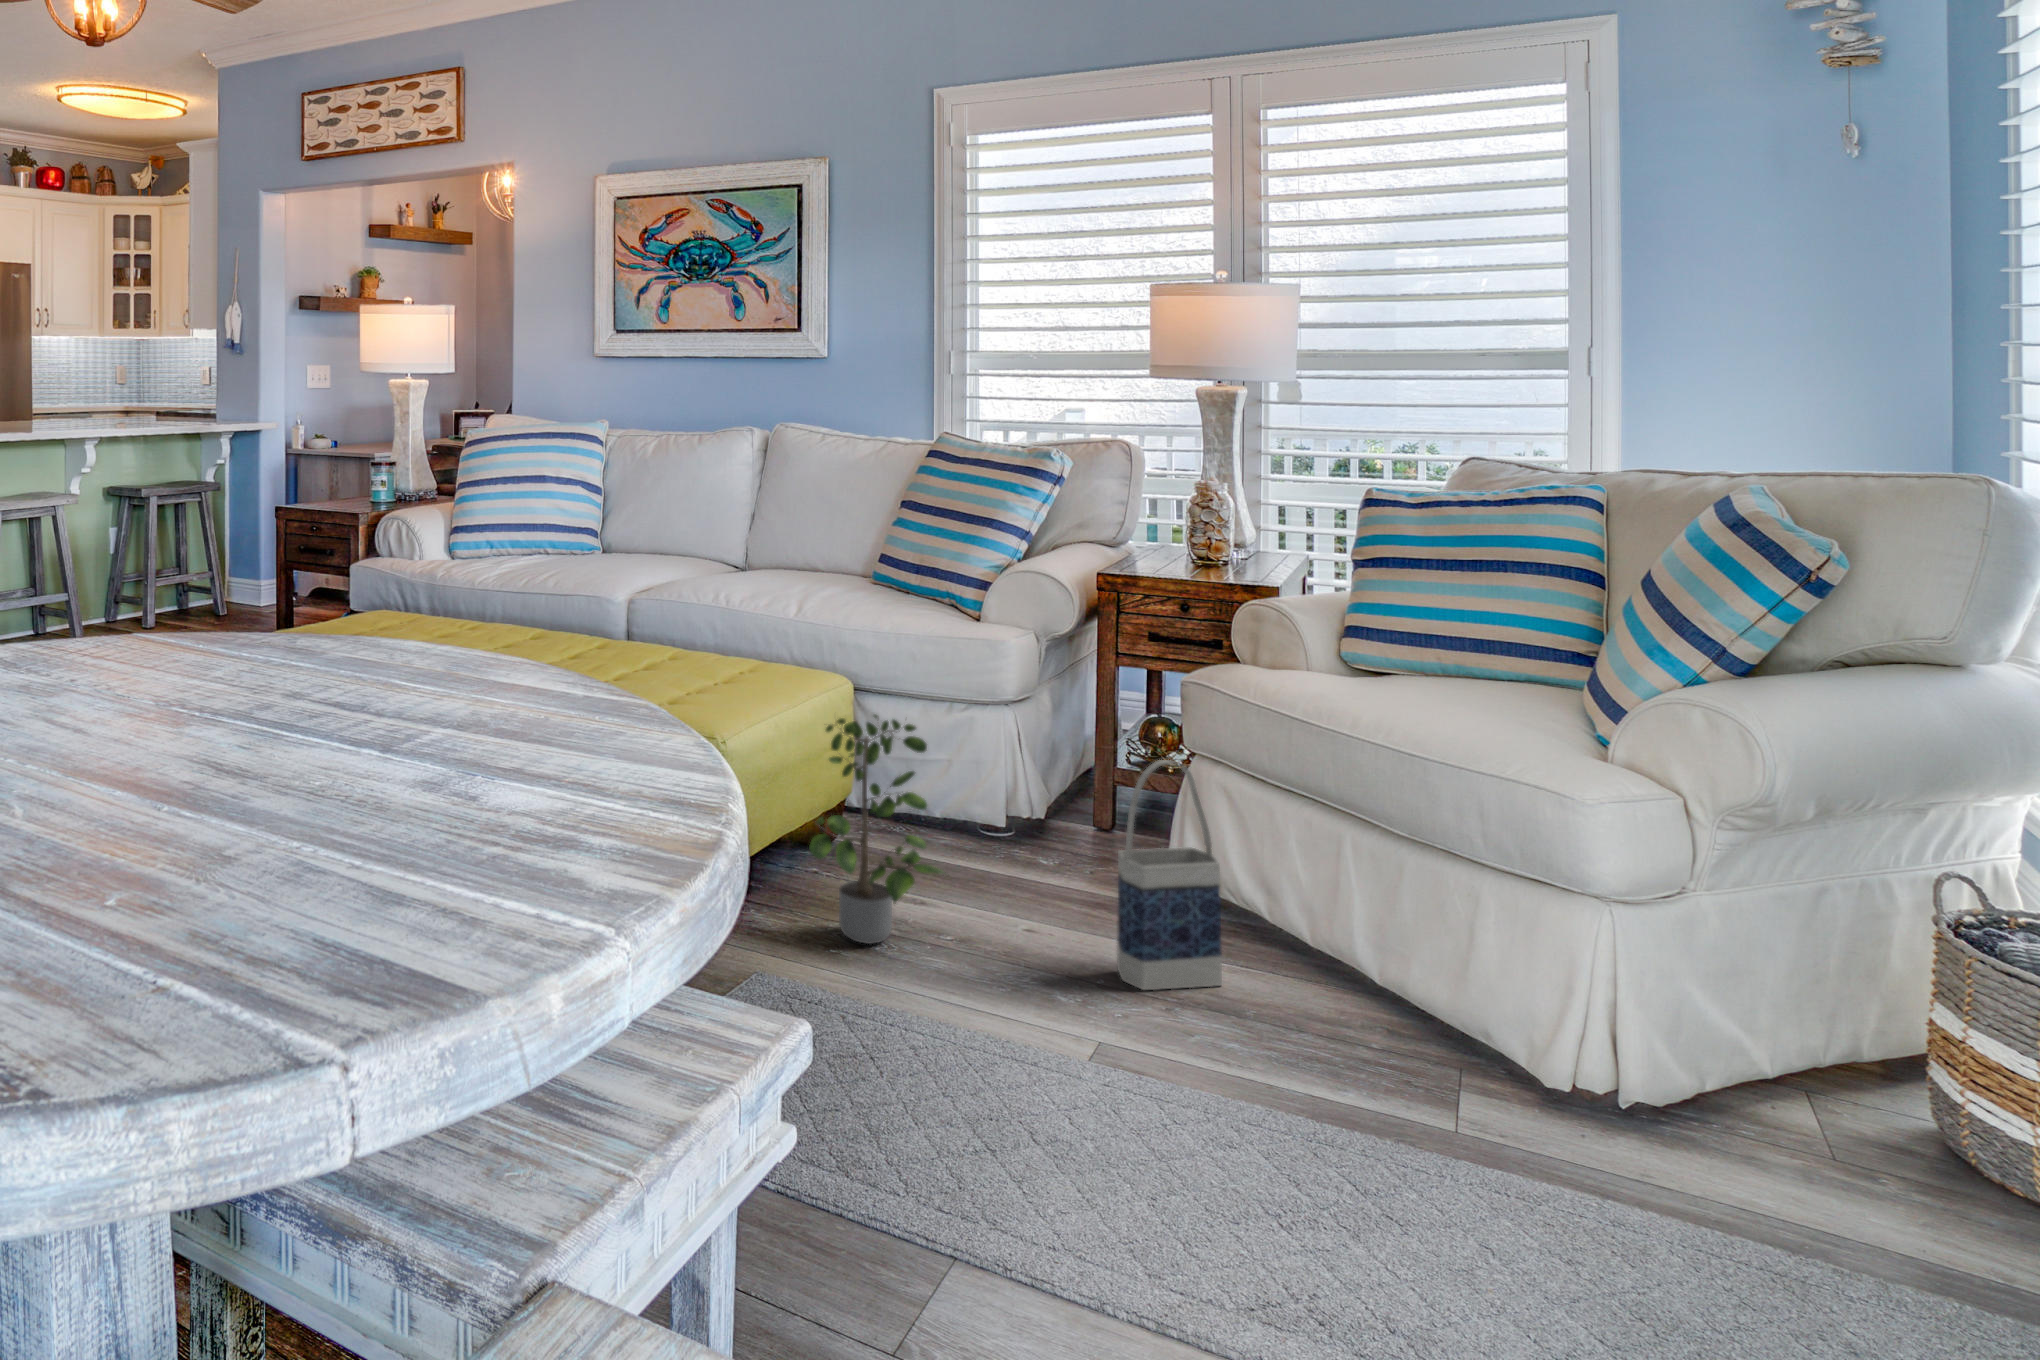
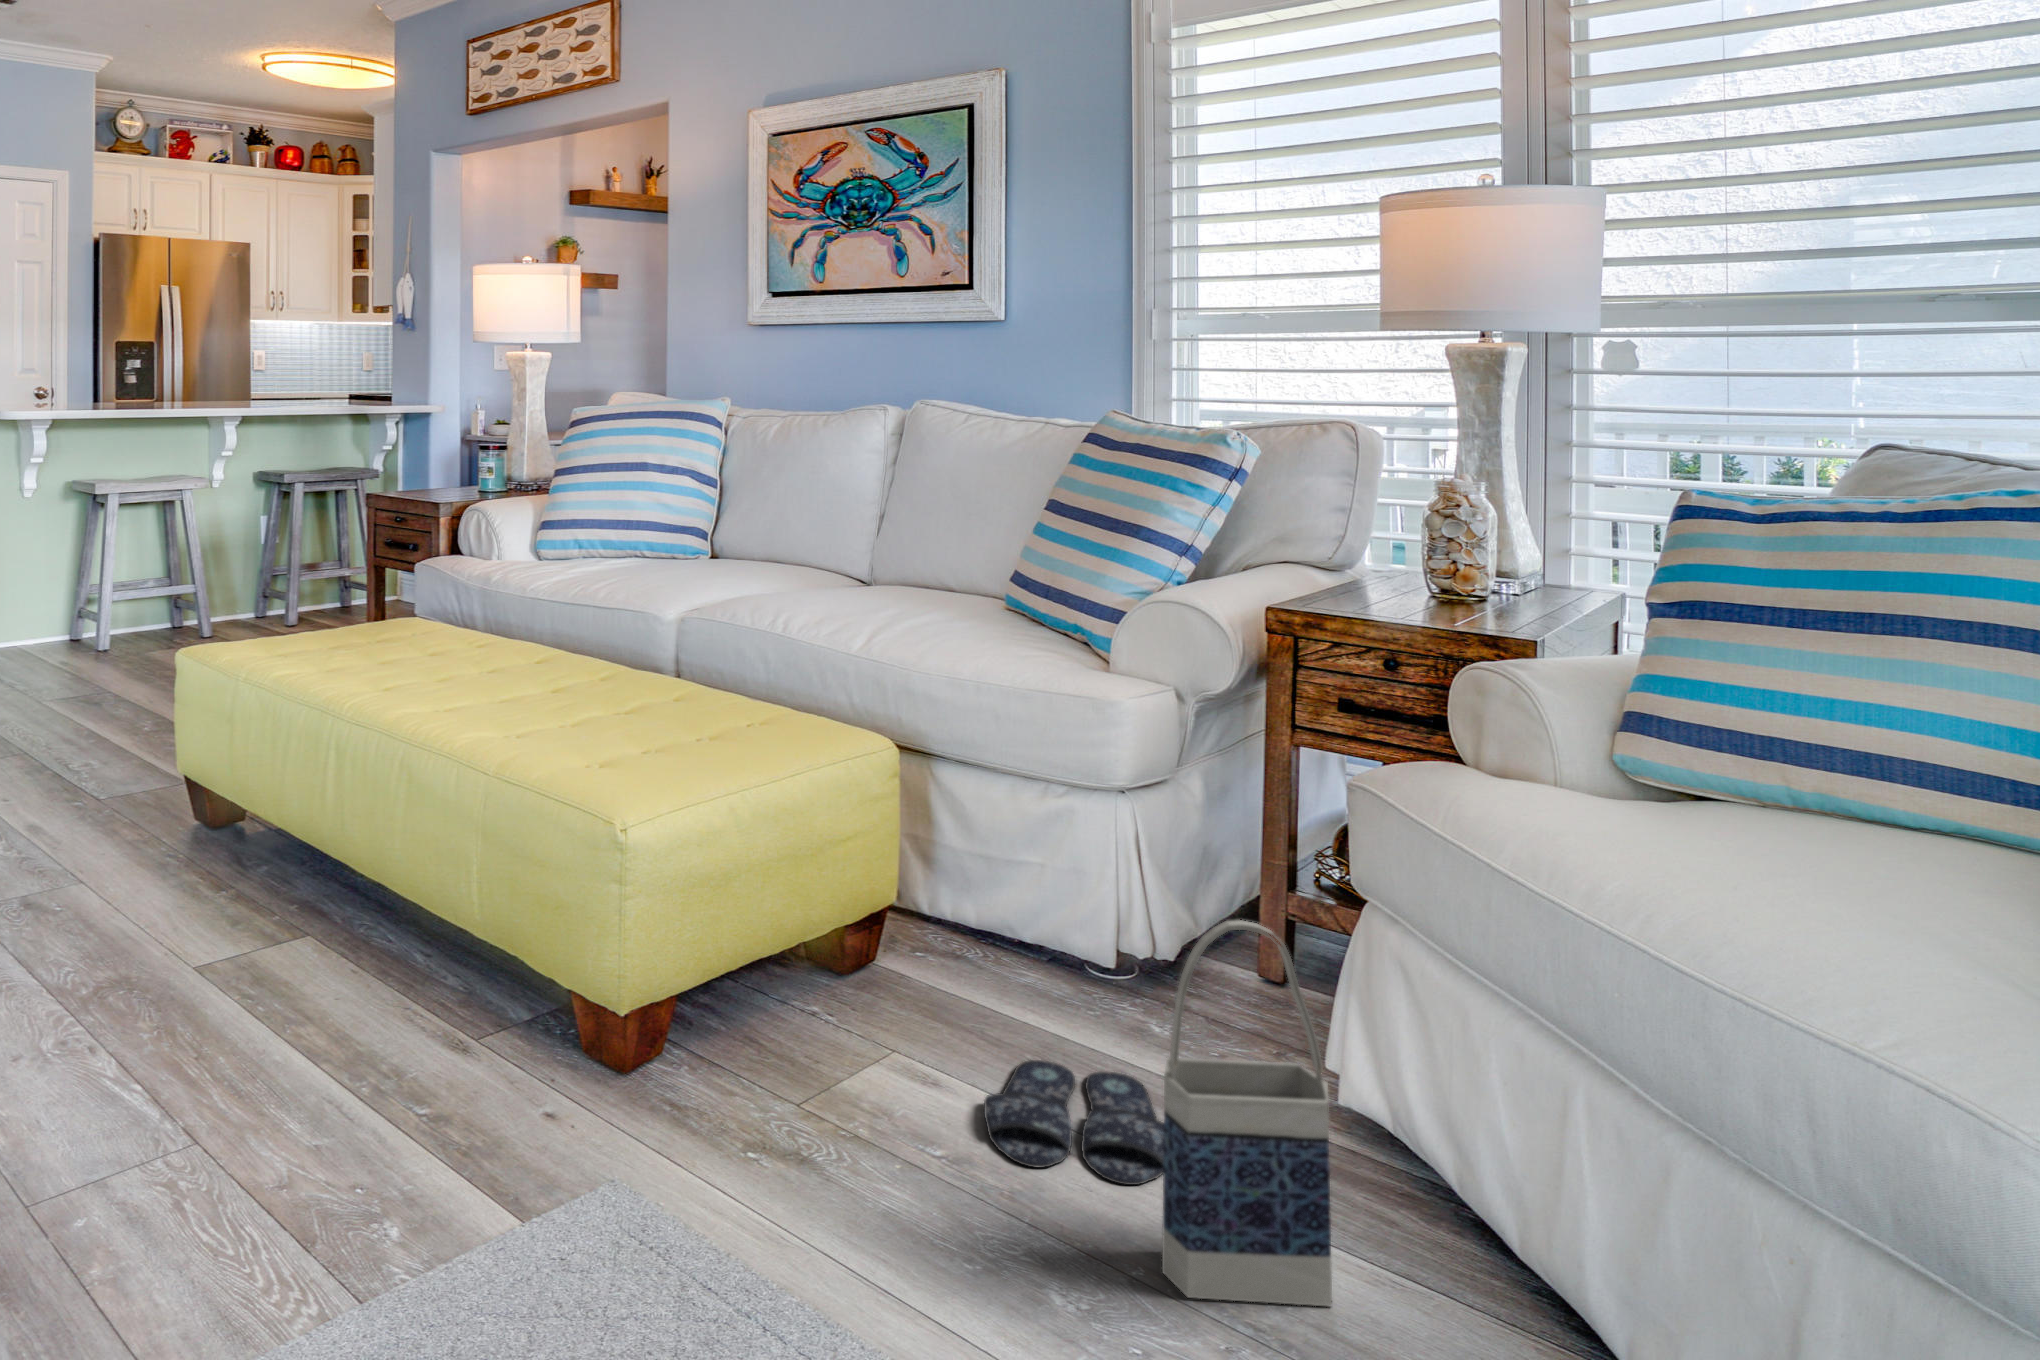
potted plant: present [809,715,944,944] -> none [719,799,906,1149]
slippers: none [967,884,1096,943] -> present [984,1060,1164,1185]

